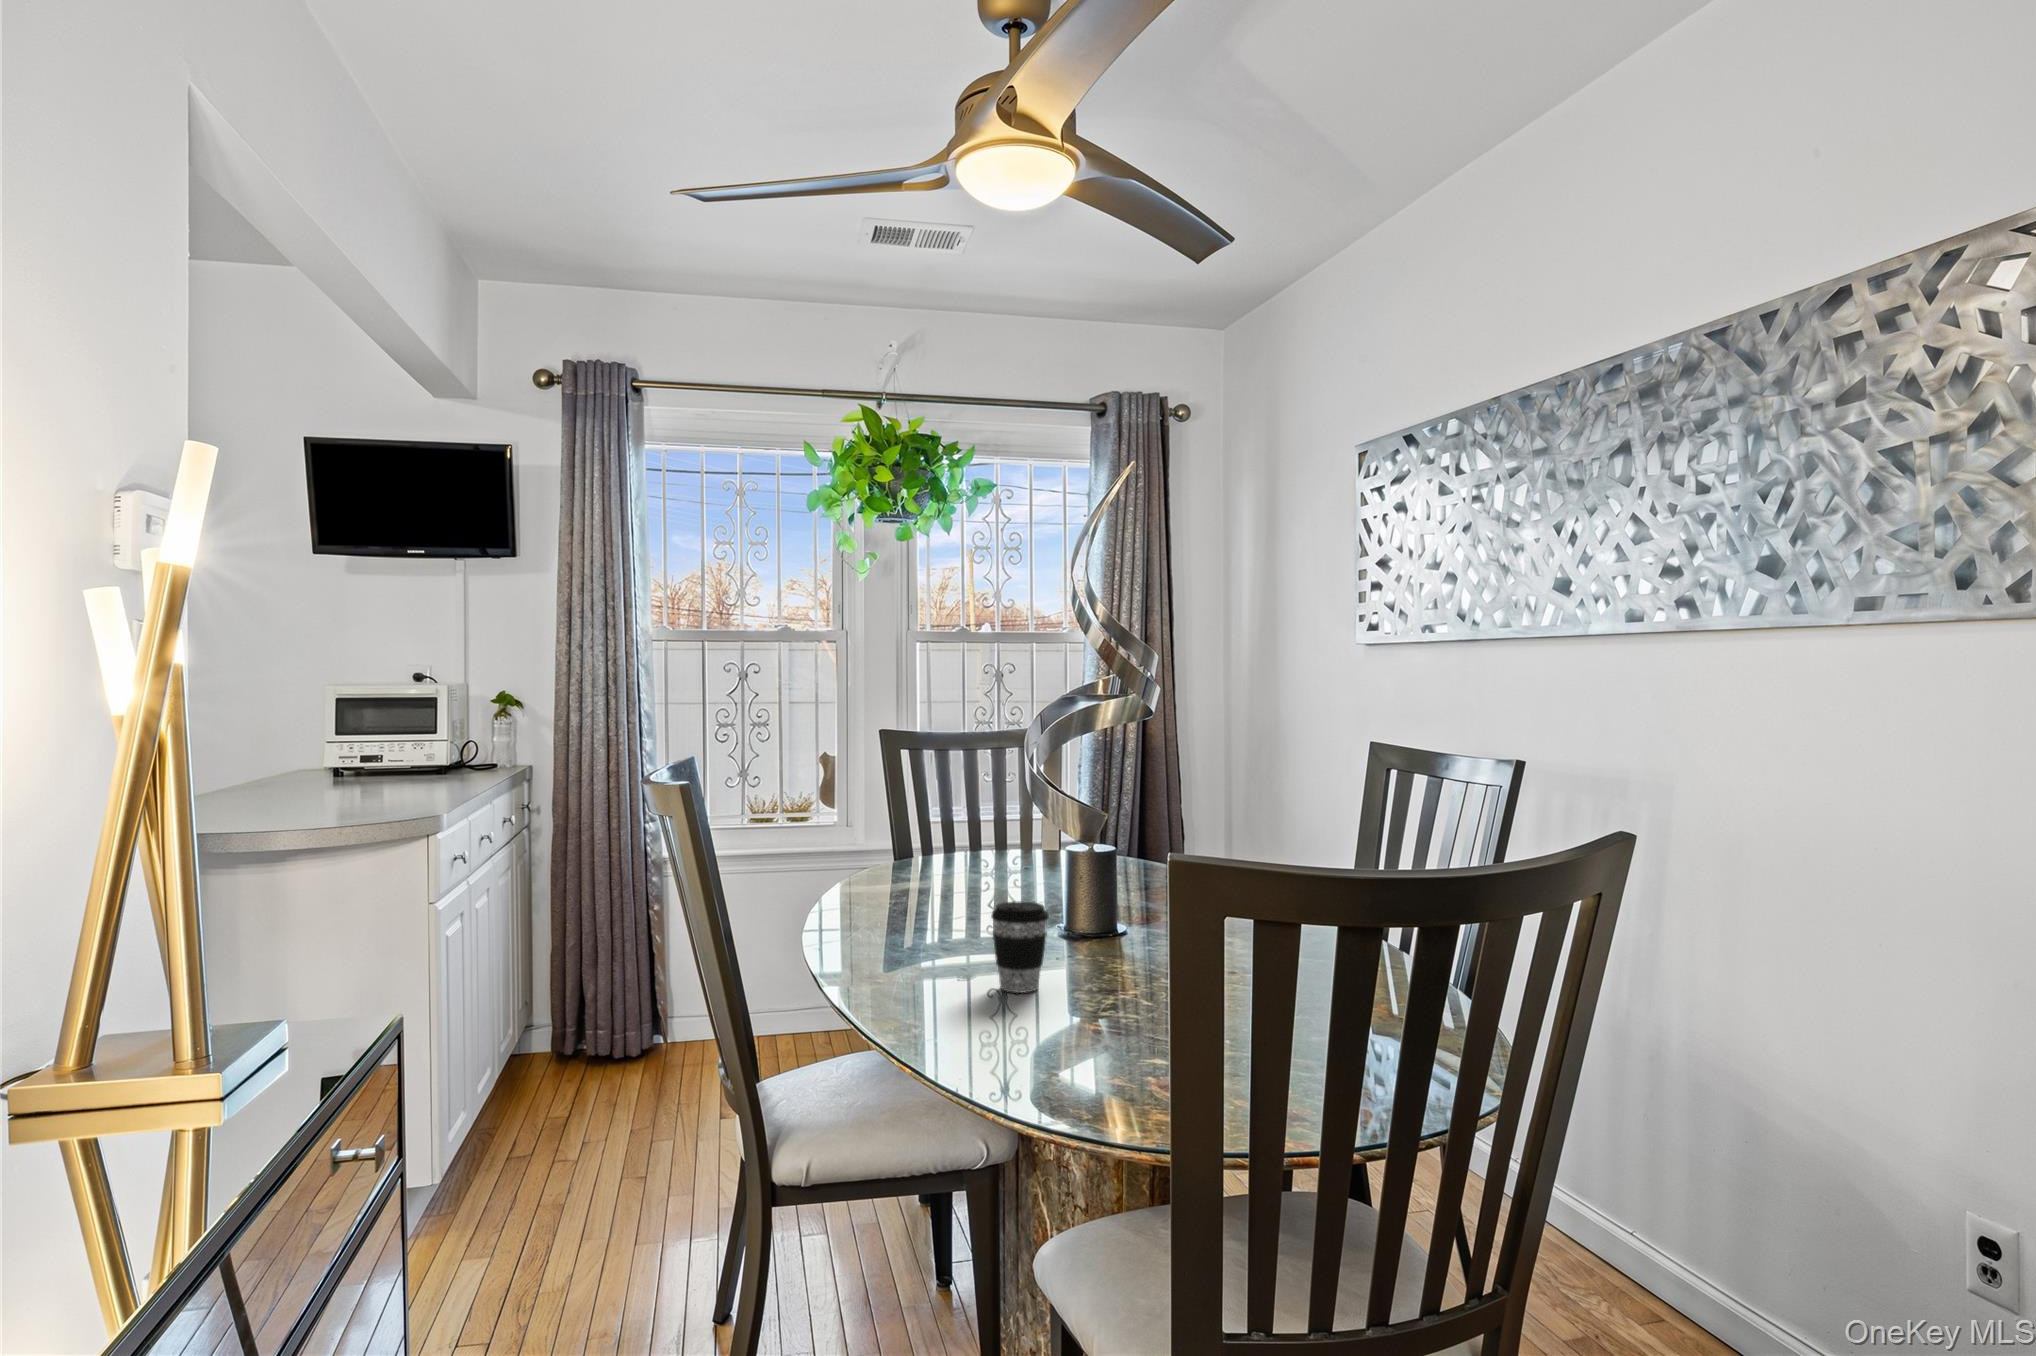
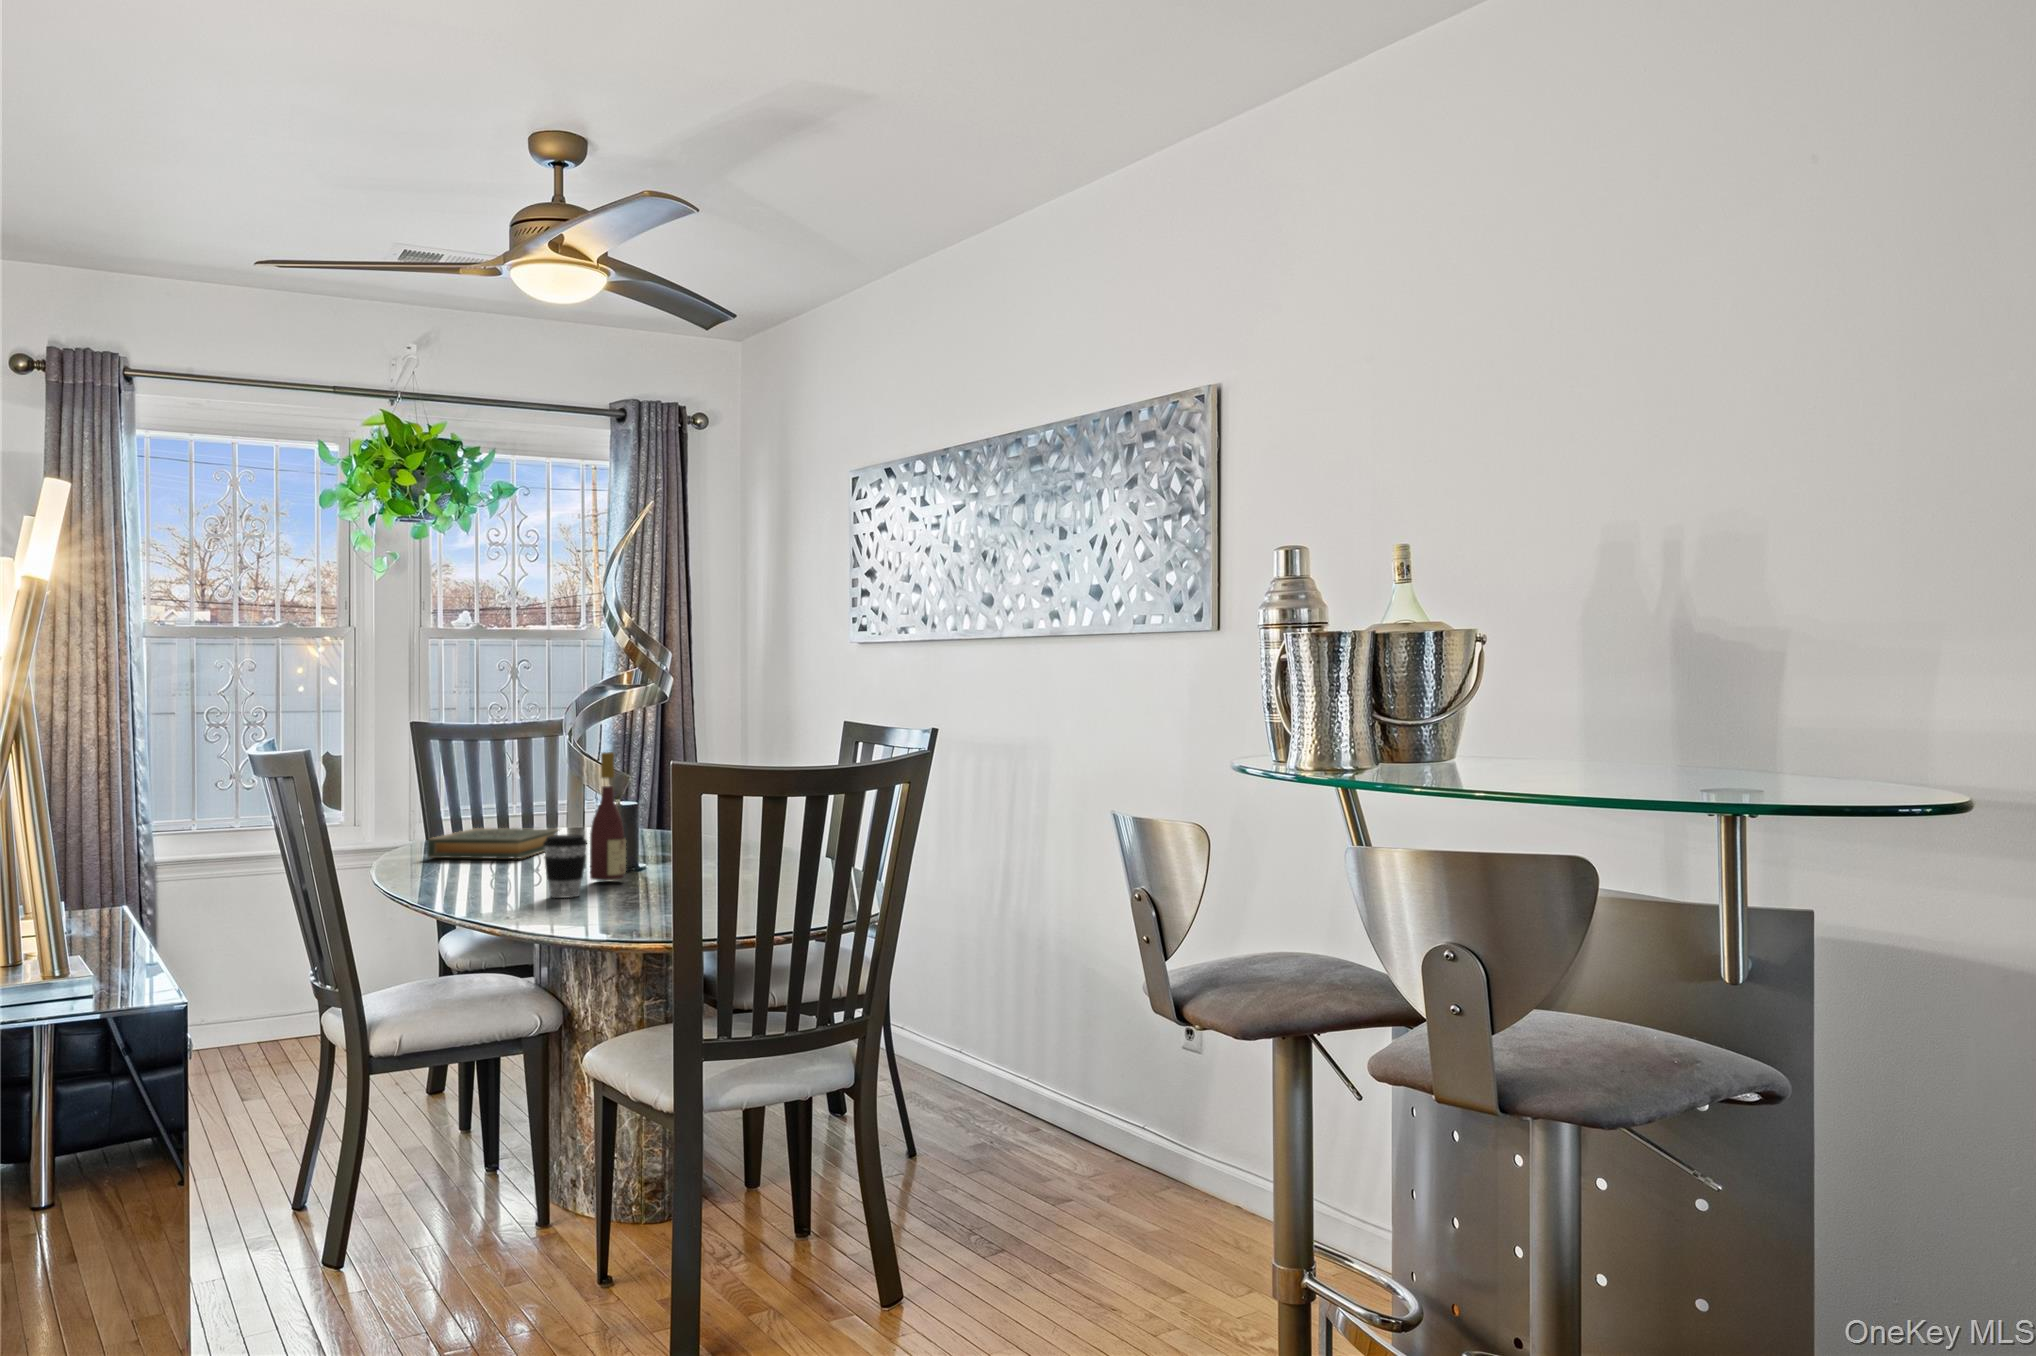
wine bottle: none [1052,787,1100,967] -> present [590,752,626,880]
hardback book: none [875,858,1027,906] -> present [427,828,559,859]

